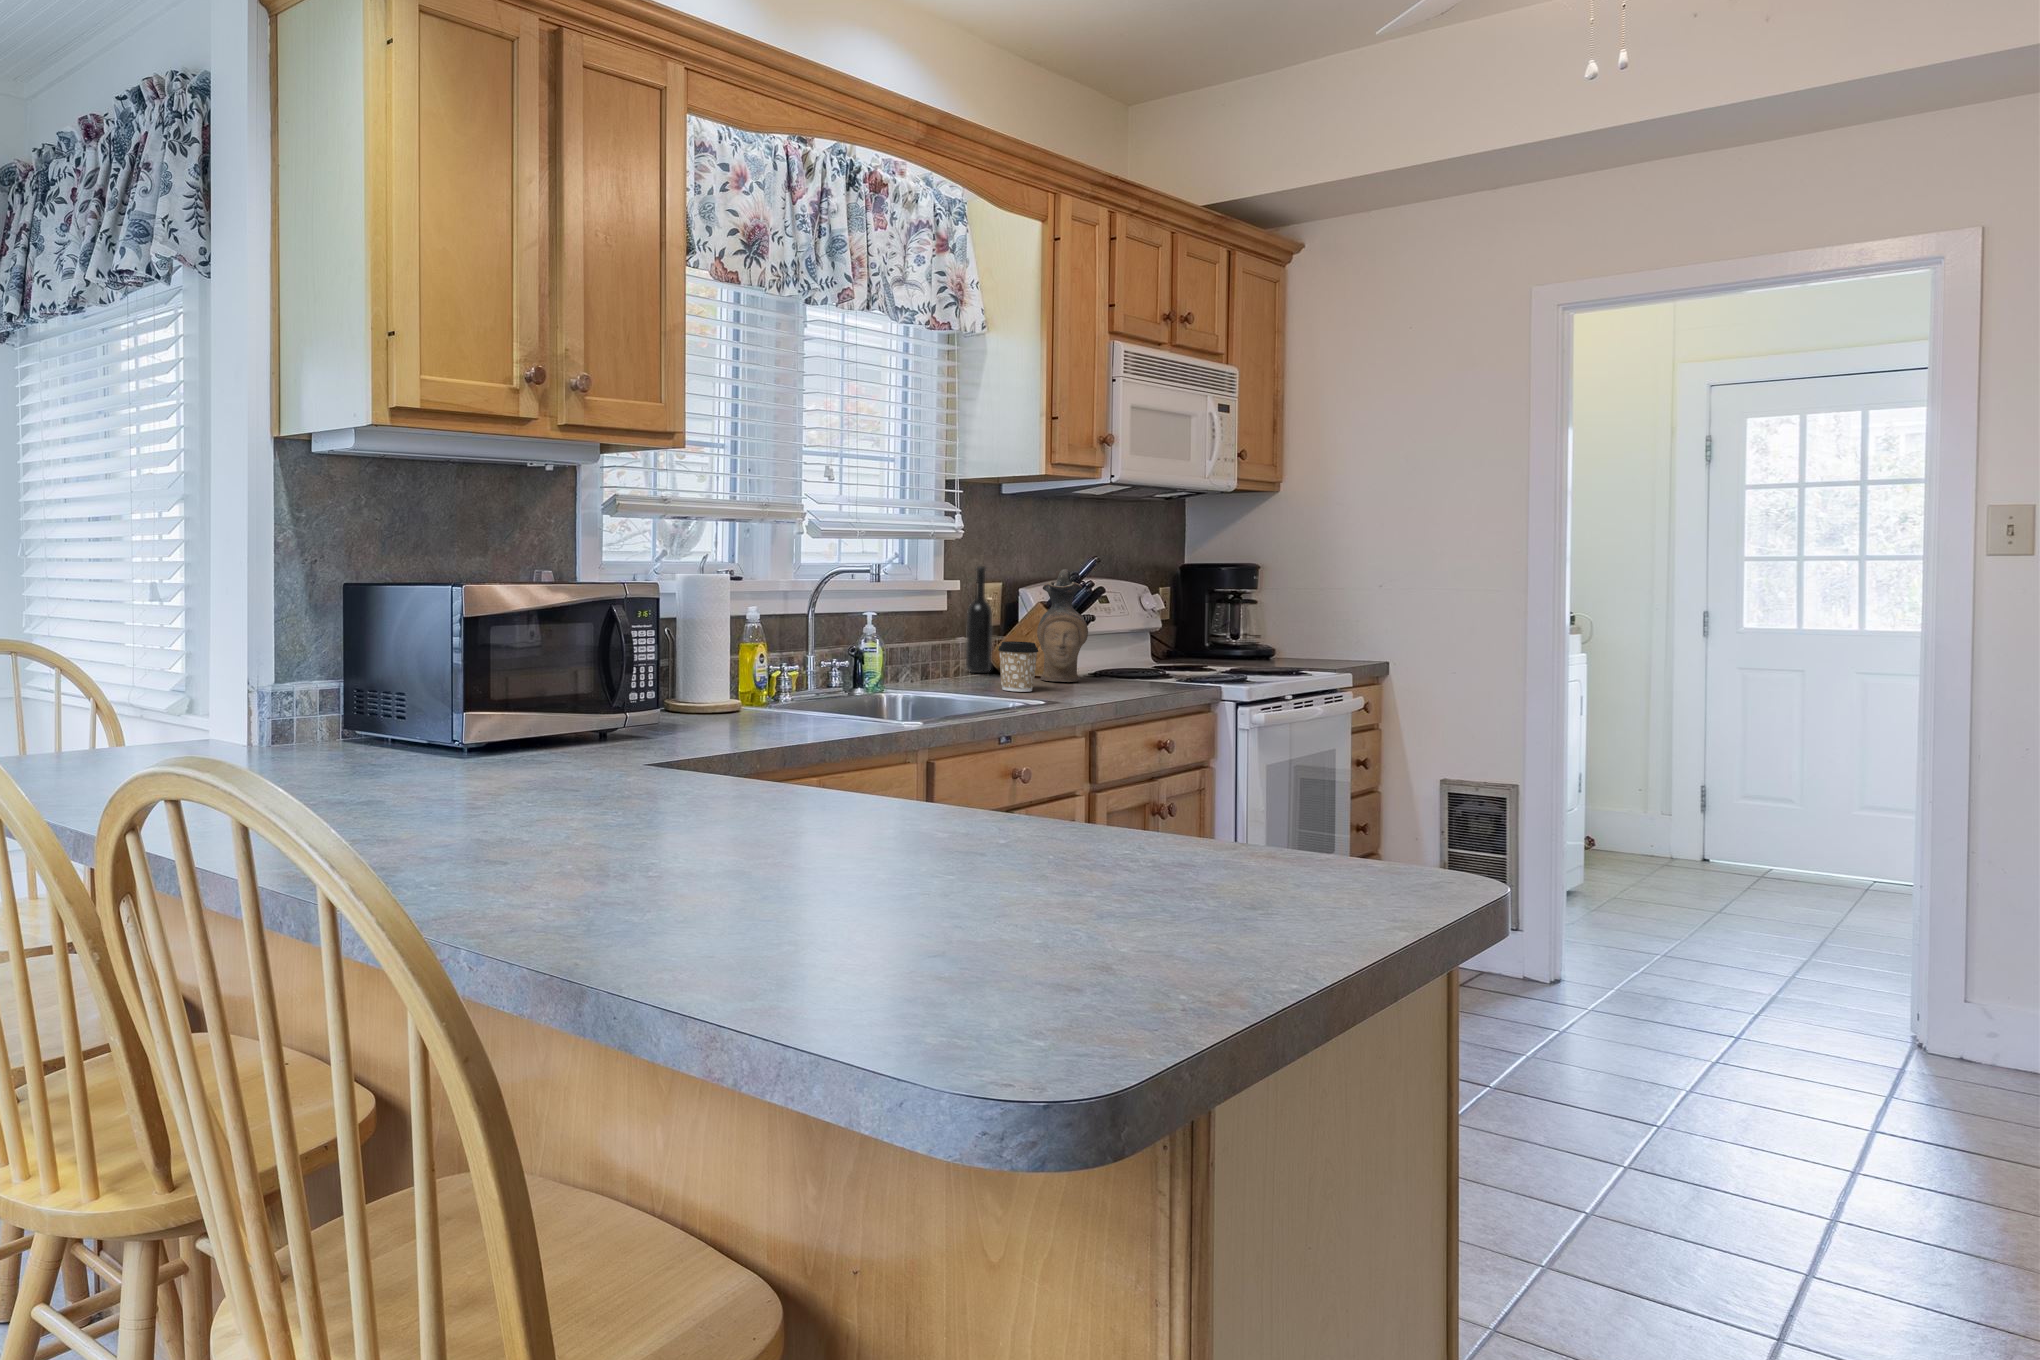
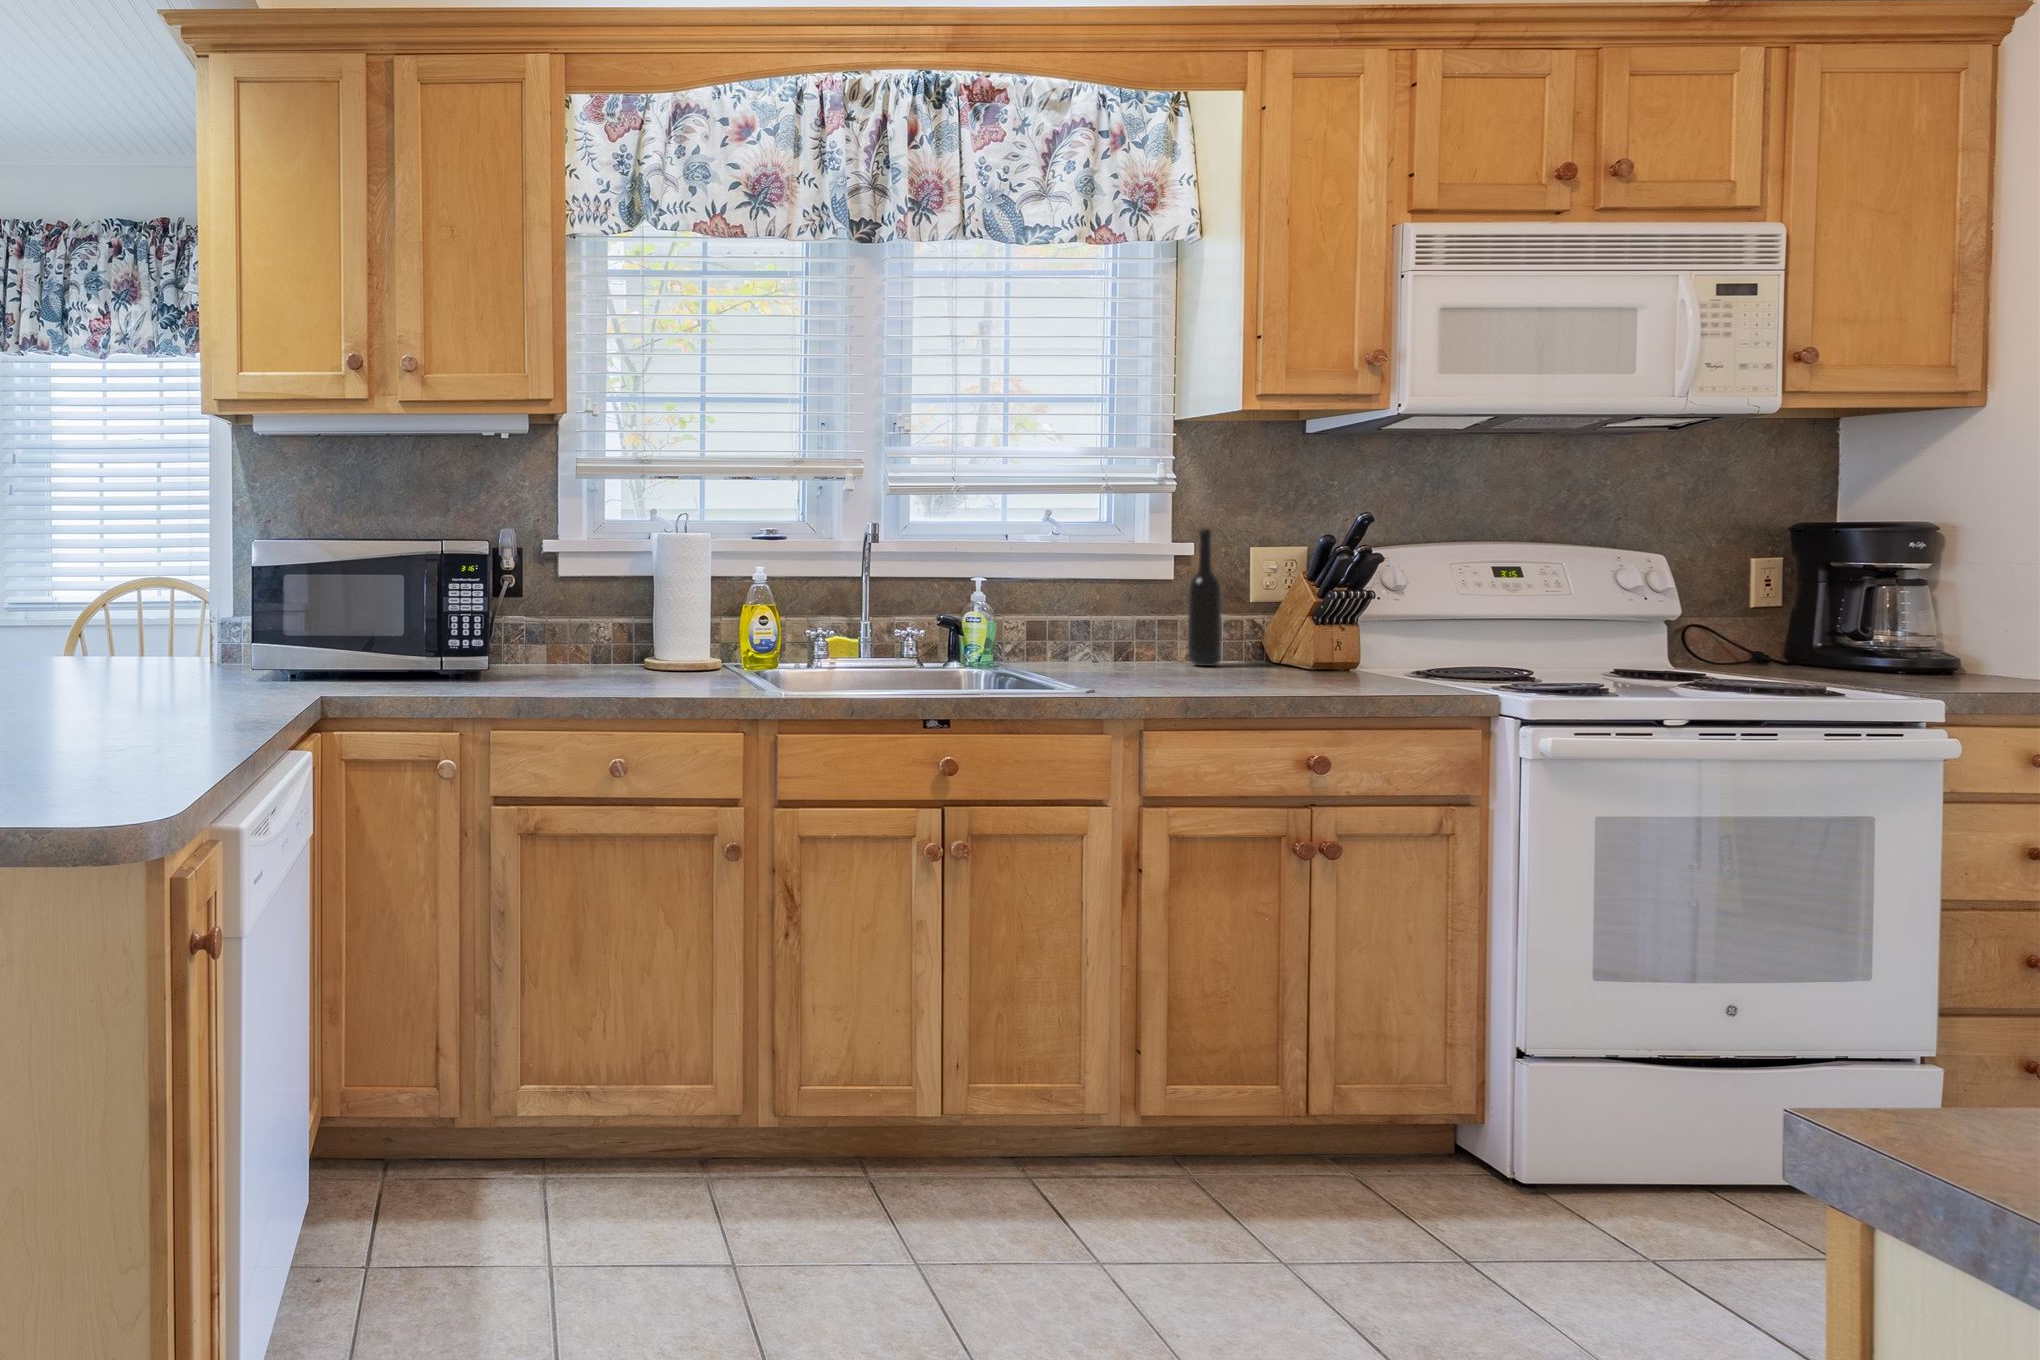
ceramic pitcher: present [1037,569,1088,682] -> none [1236,530,1310,678]
coffee cup: present [998,641,1038,692] -> none [1122,620,1174,683]

